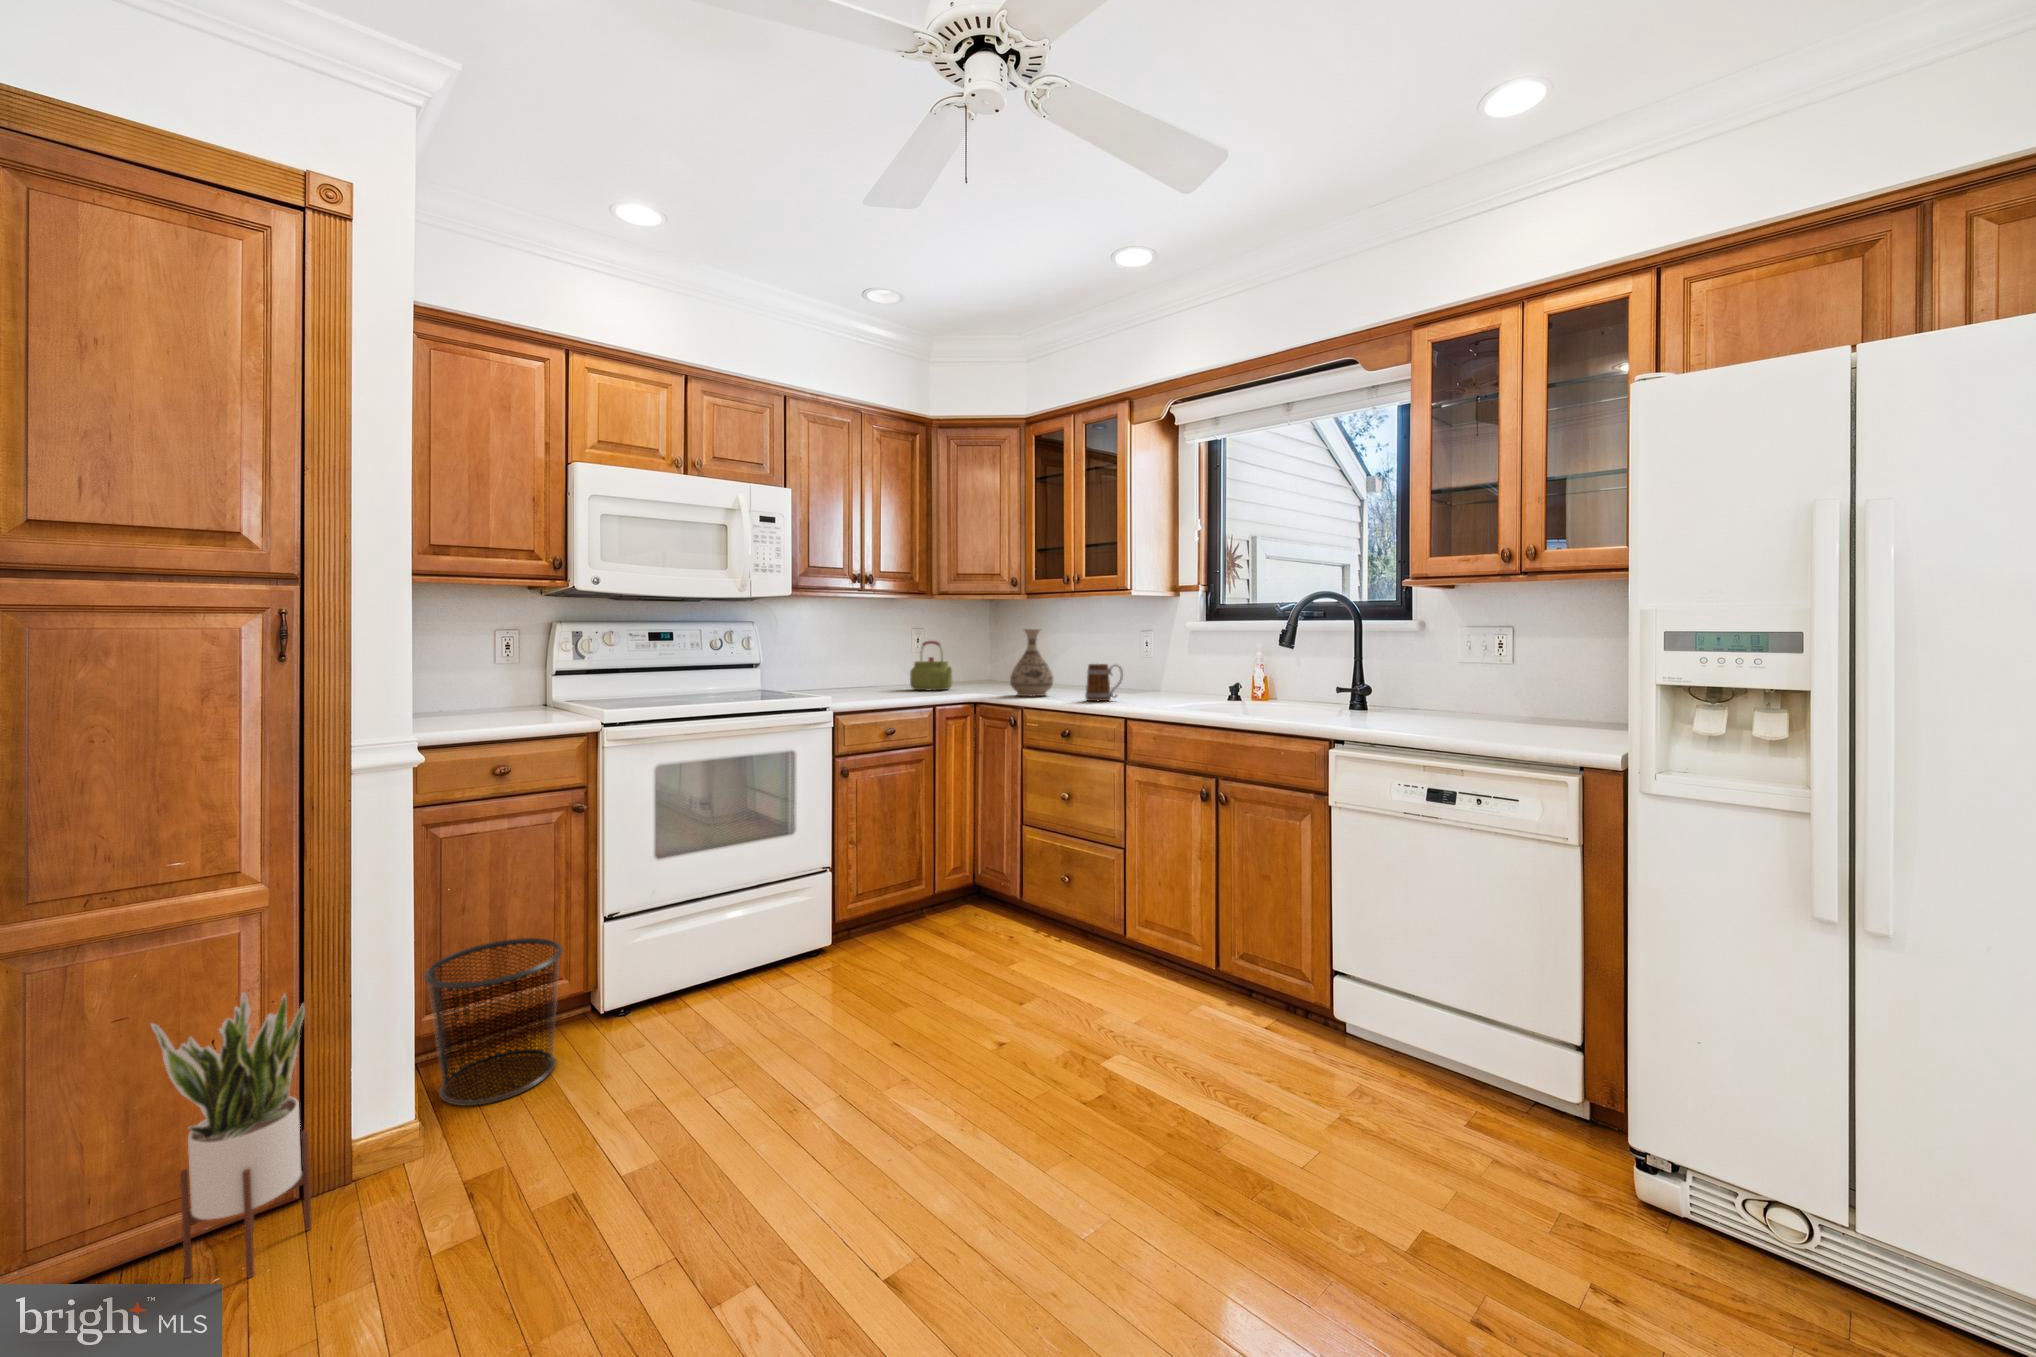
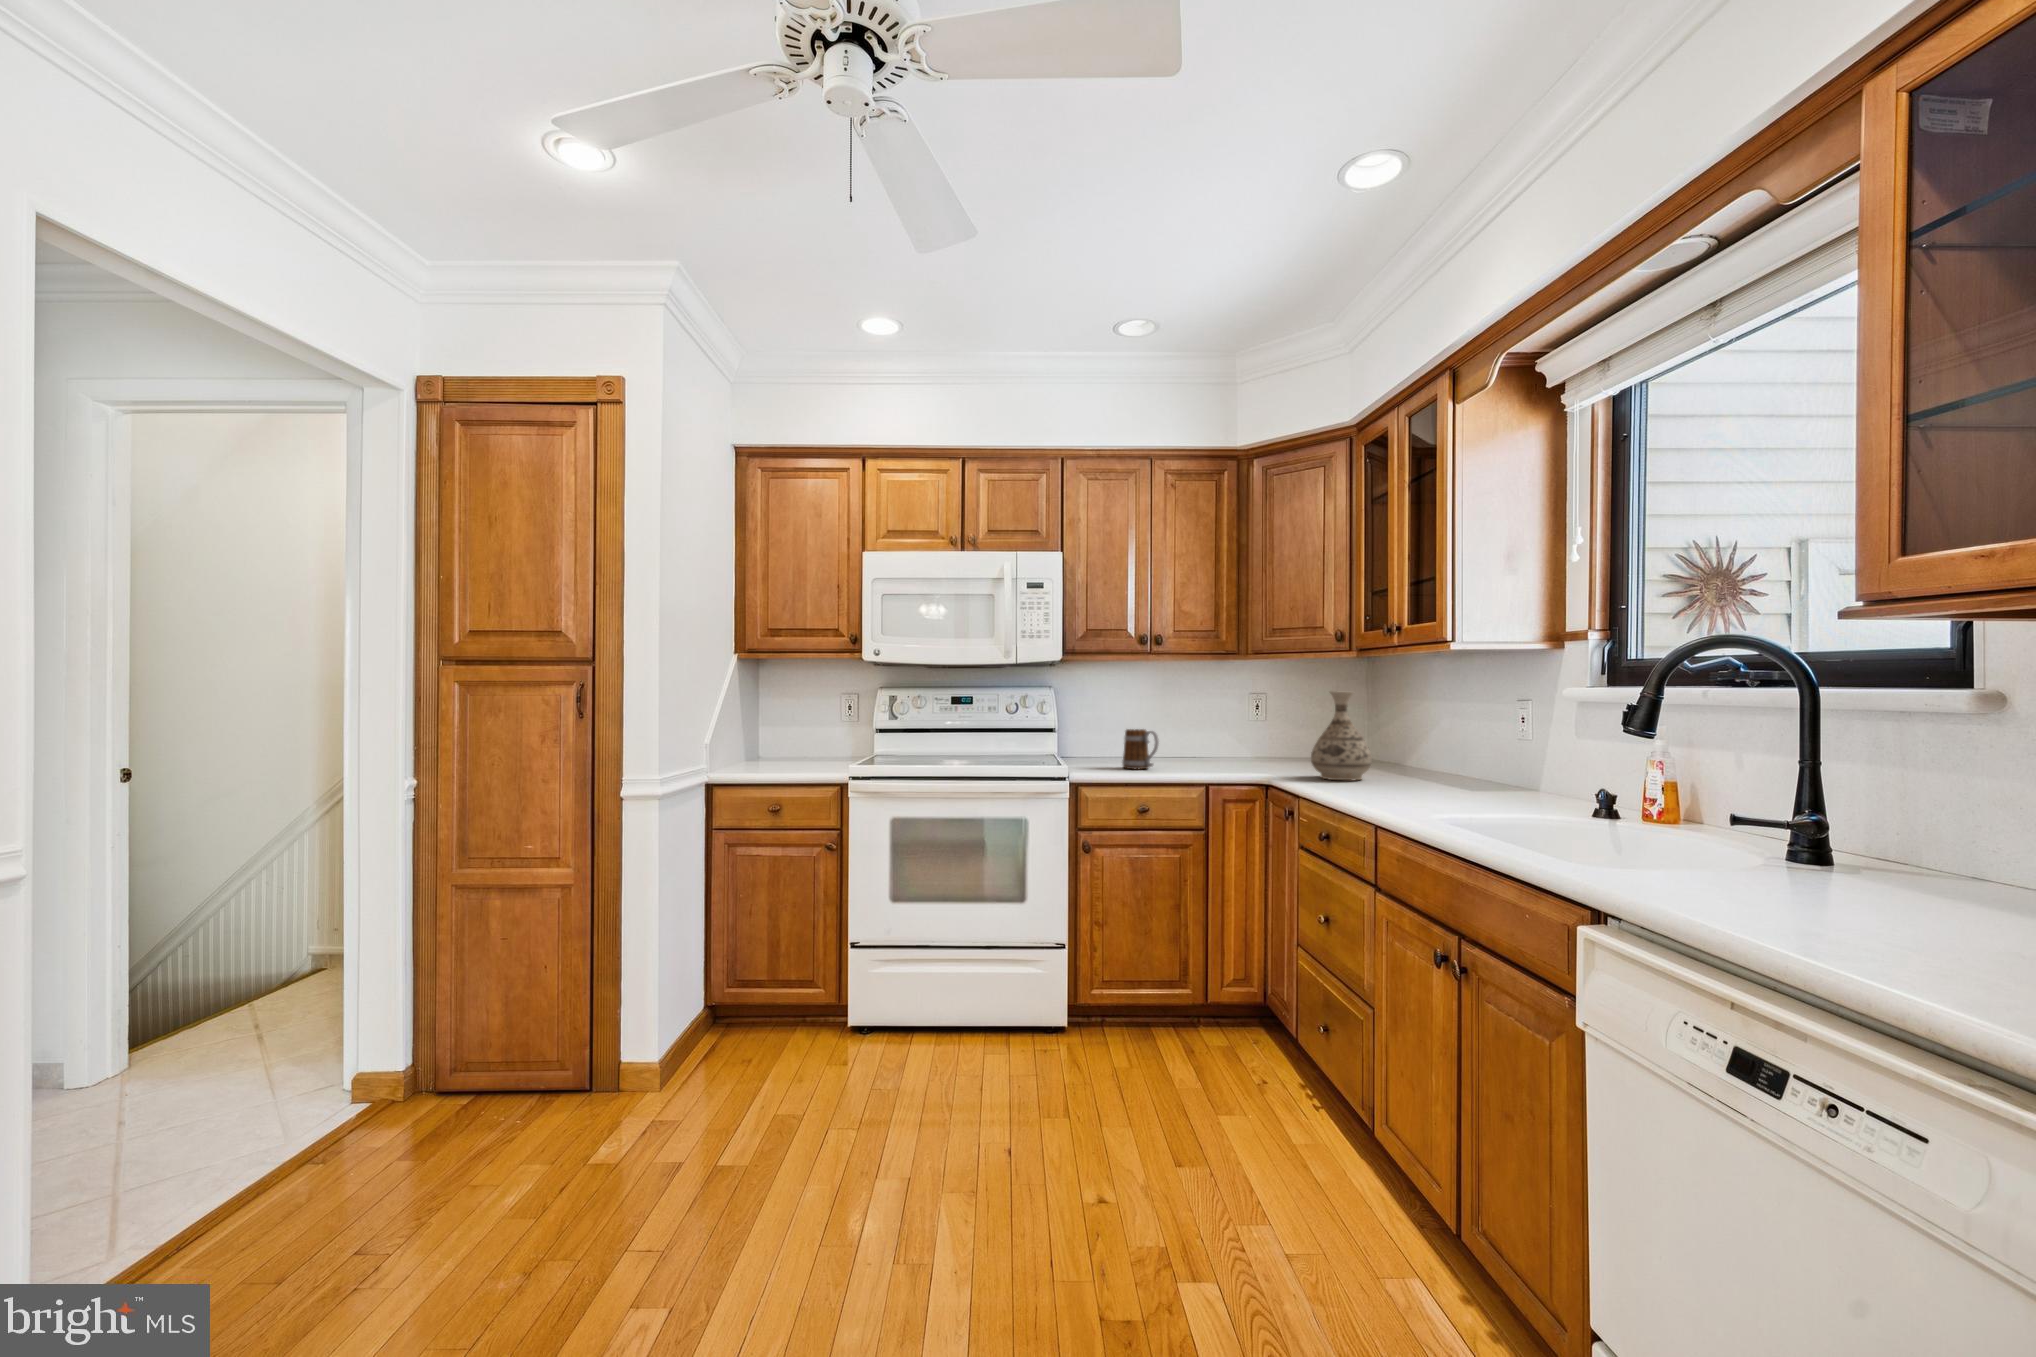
kettle: present [910,641,952,691] -> none [1241,701,1294,762]
mug: present [1085,664,1123,701] -> present [1122,729,1159,769]
waste bin: present [424,938,563,1106] -> none [693,945,787,1071]
potted plant: present [151,992,312,1278] -> none [494,938,581,1124]

